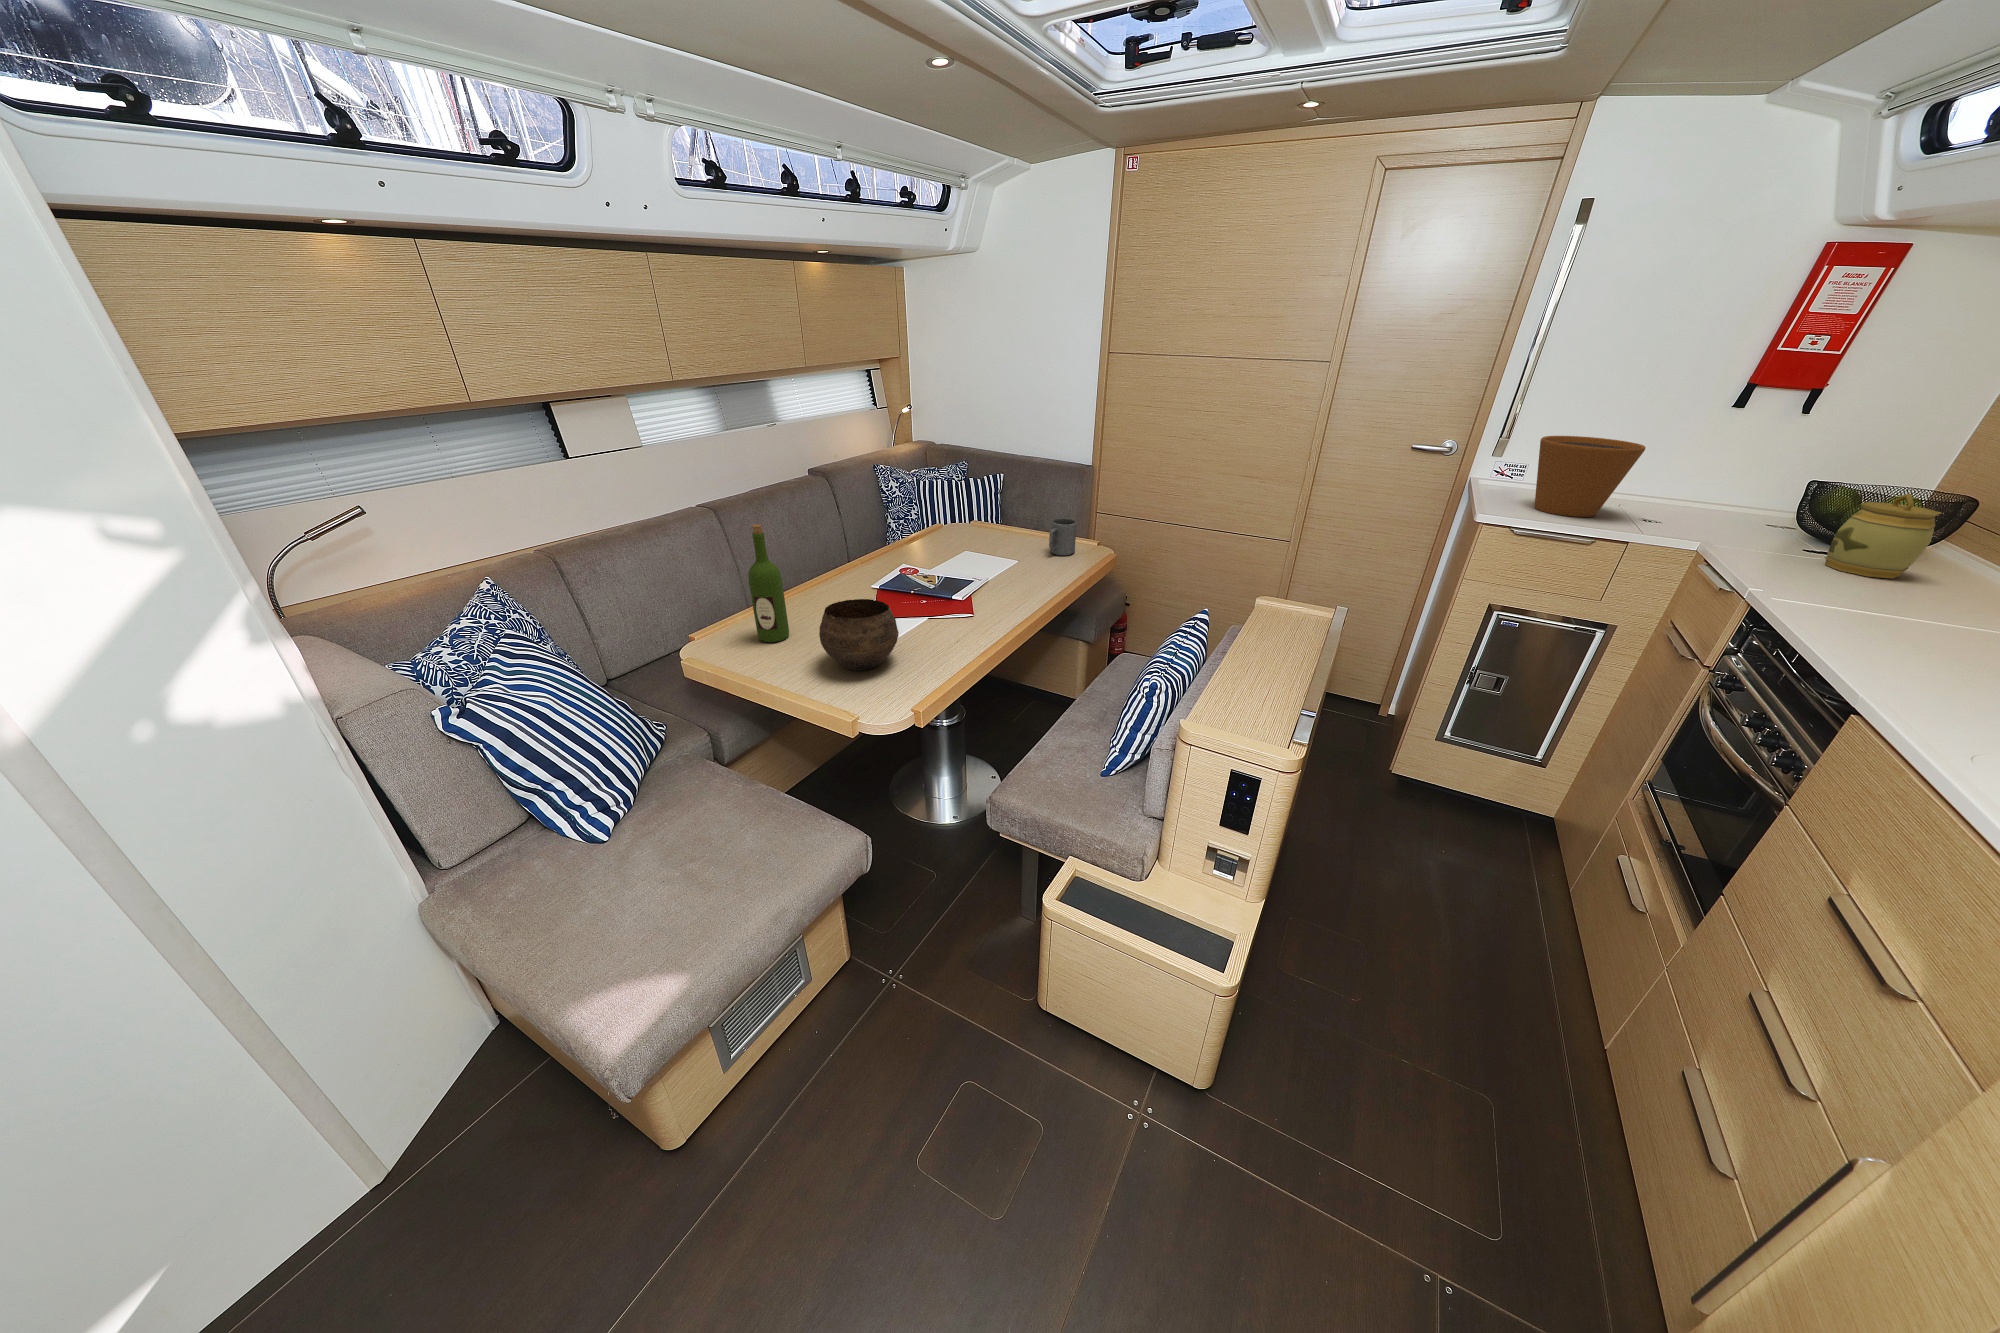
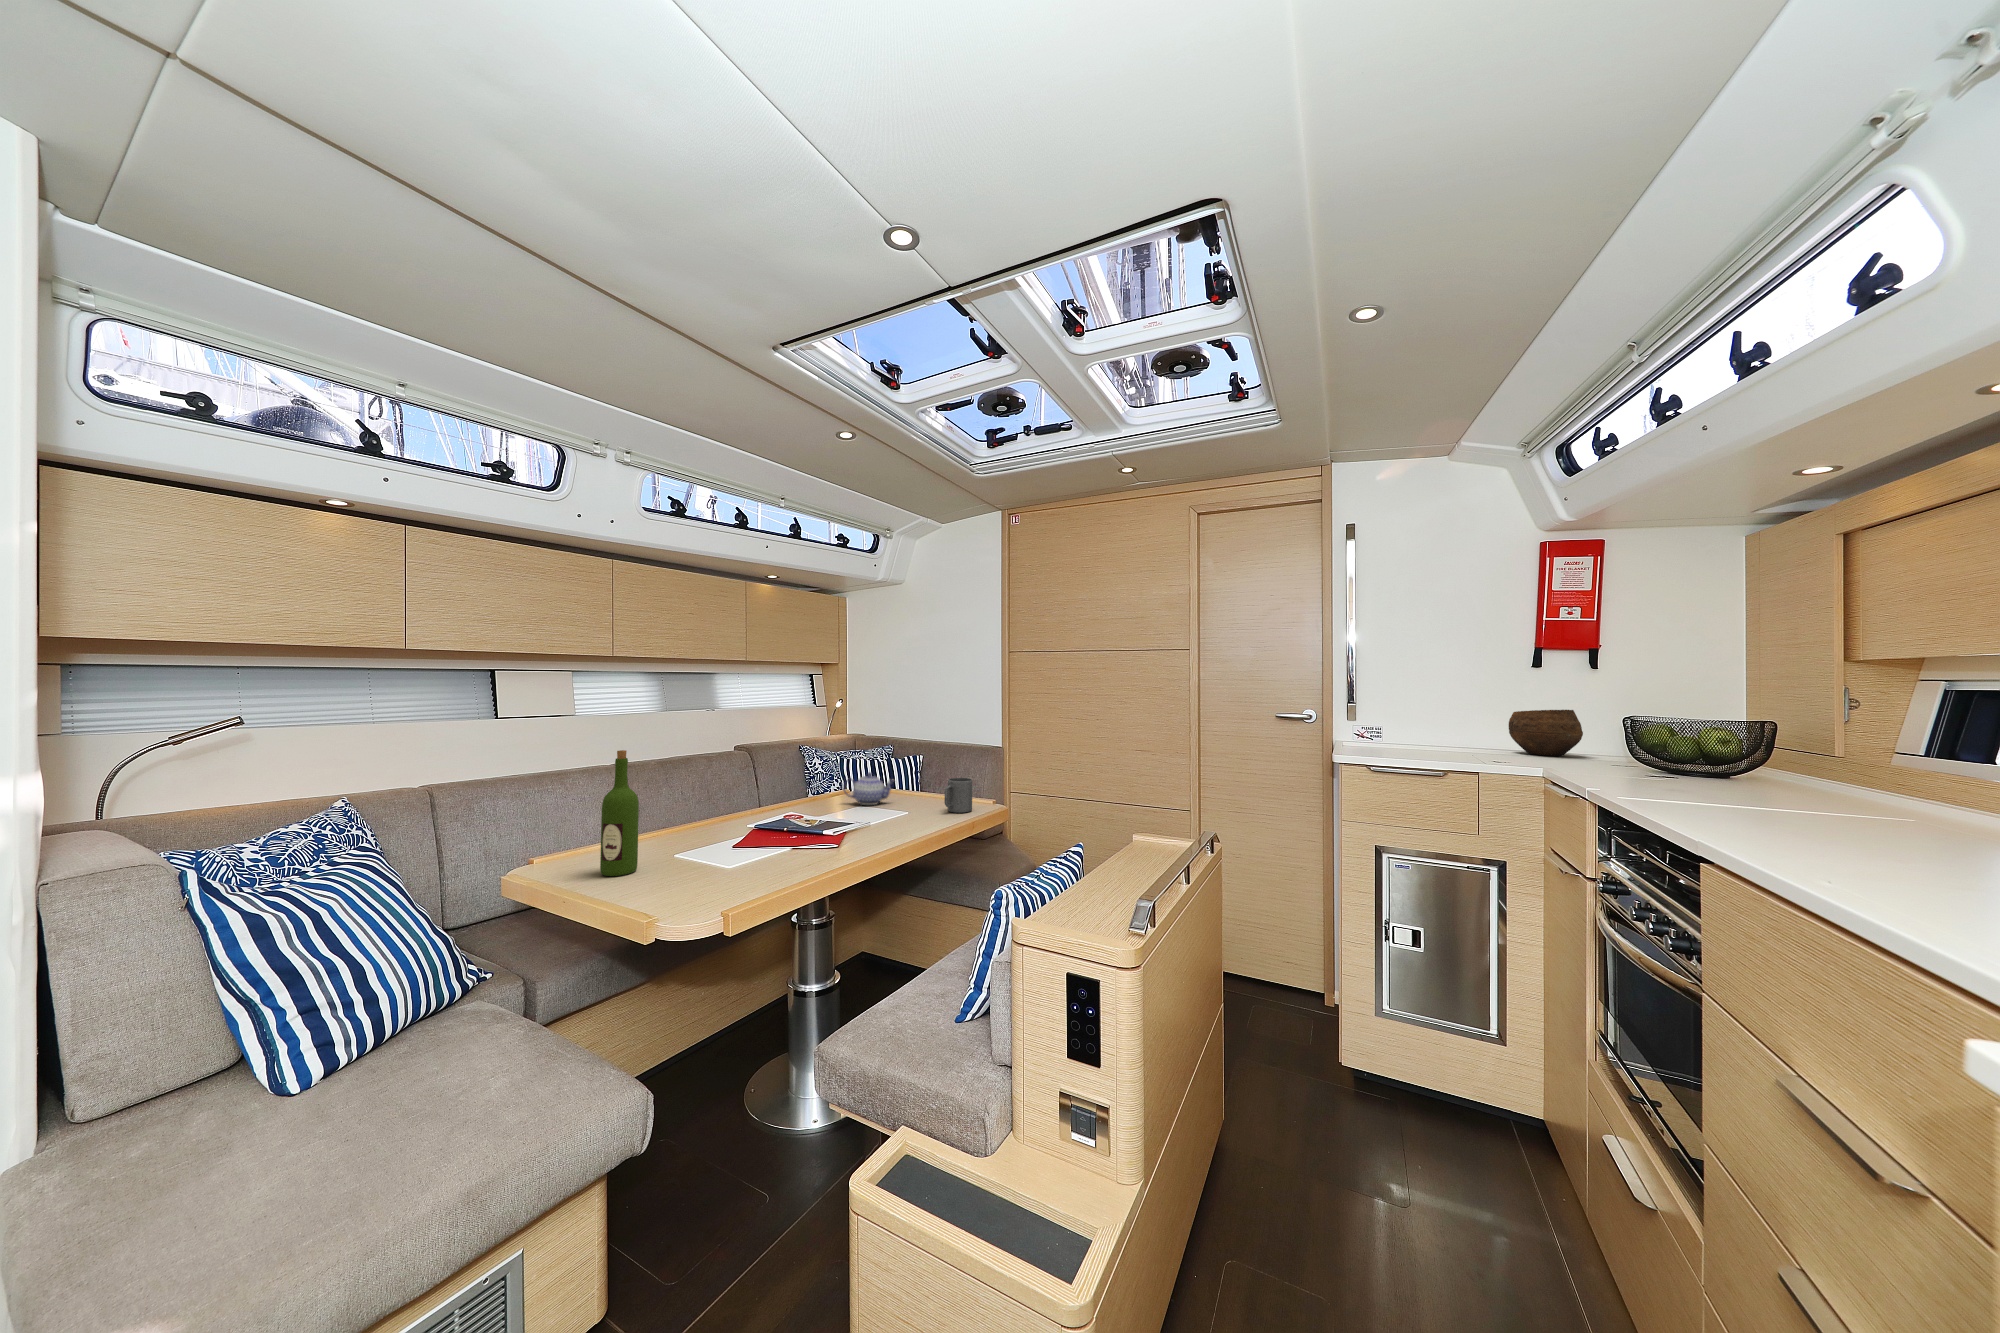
flower pot: present [1534,436,1645,517] -> none [1376,690,1464,755]
jar: present [1825,494,1941,579] -> none [1649,706,1731,783]
teapot: none [939,507,992,541] -> present [843,772,894,805]
bowl: present [819,599,899,671] -> present [1509,710,1583,756]

